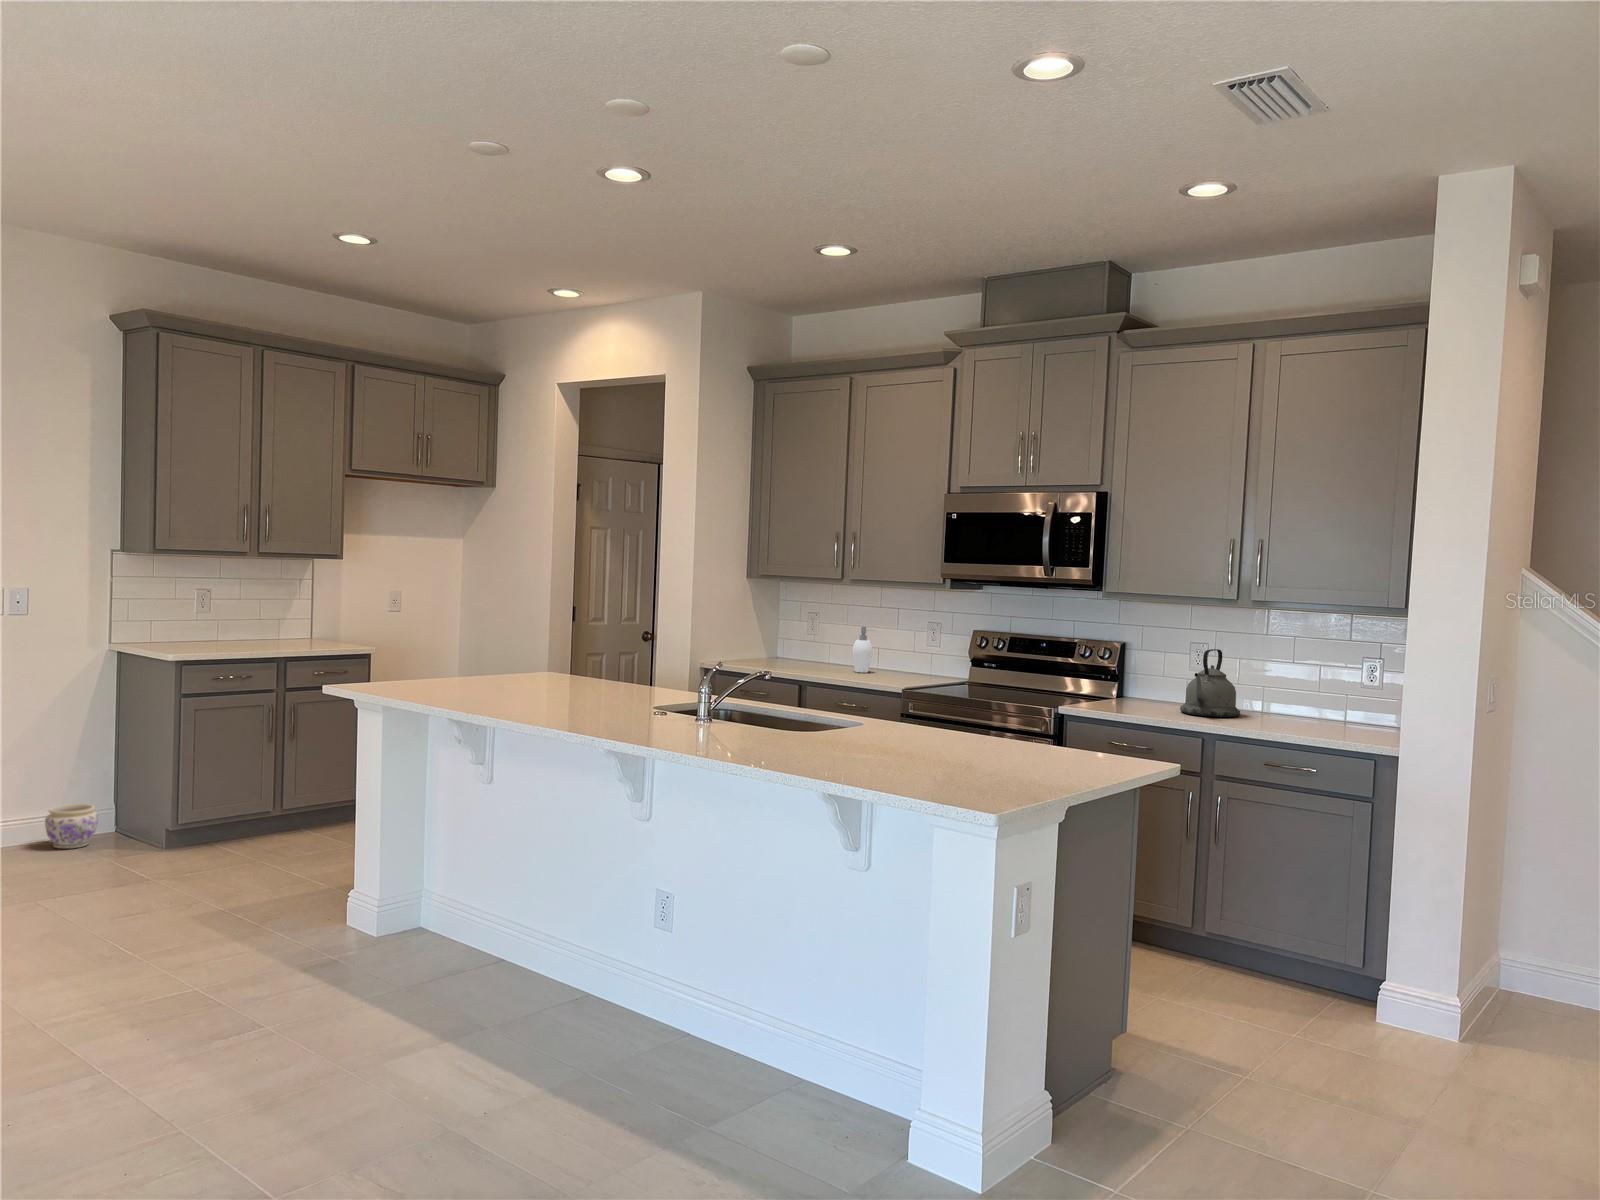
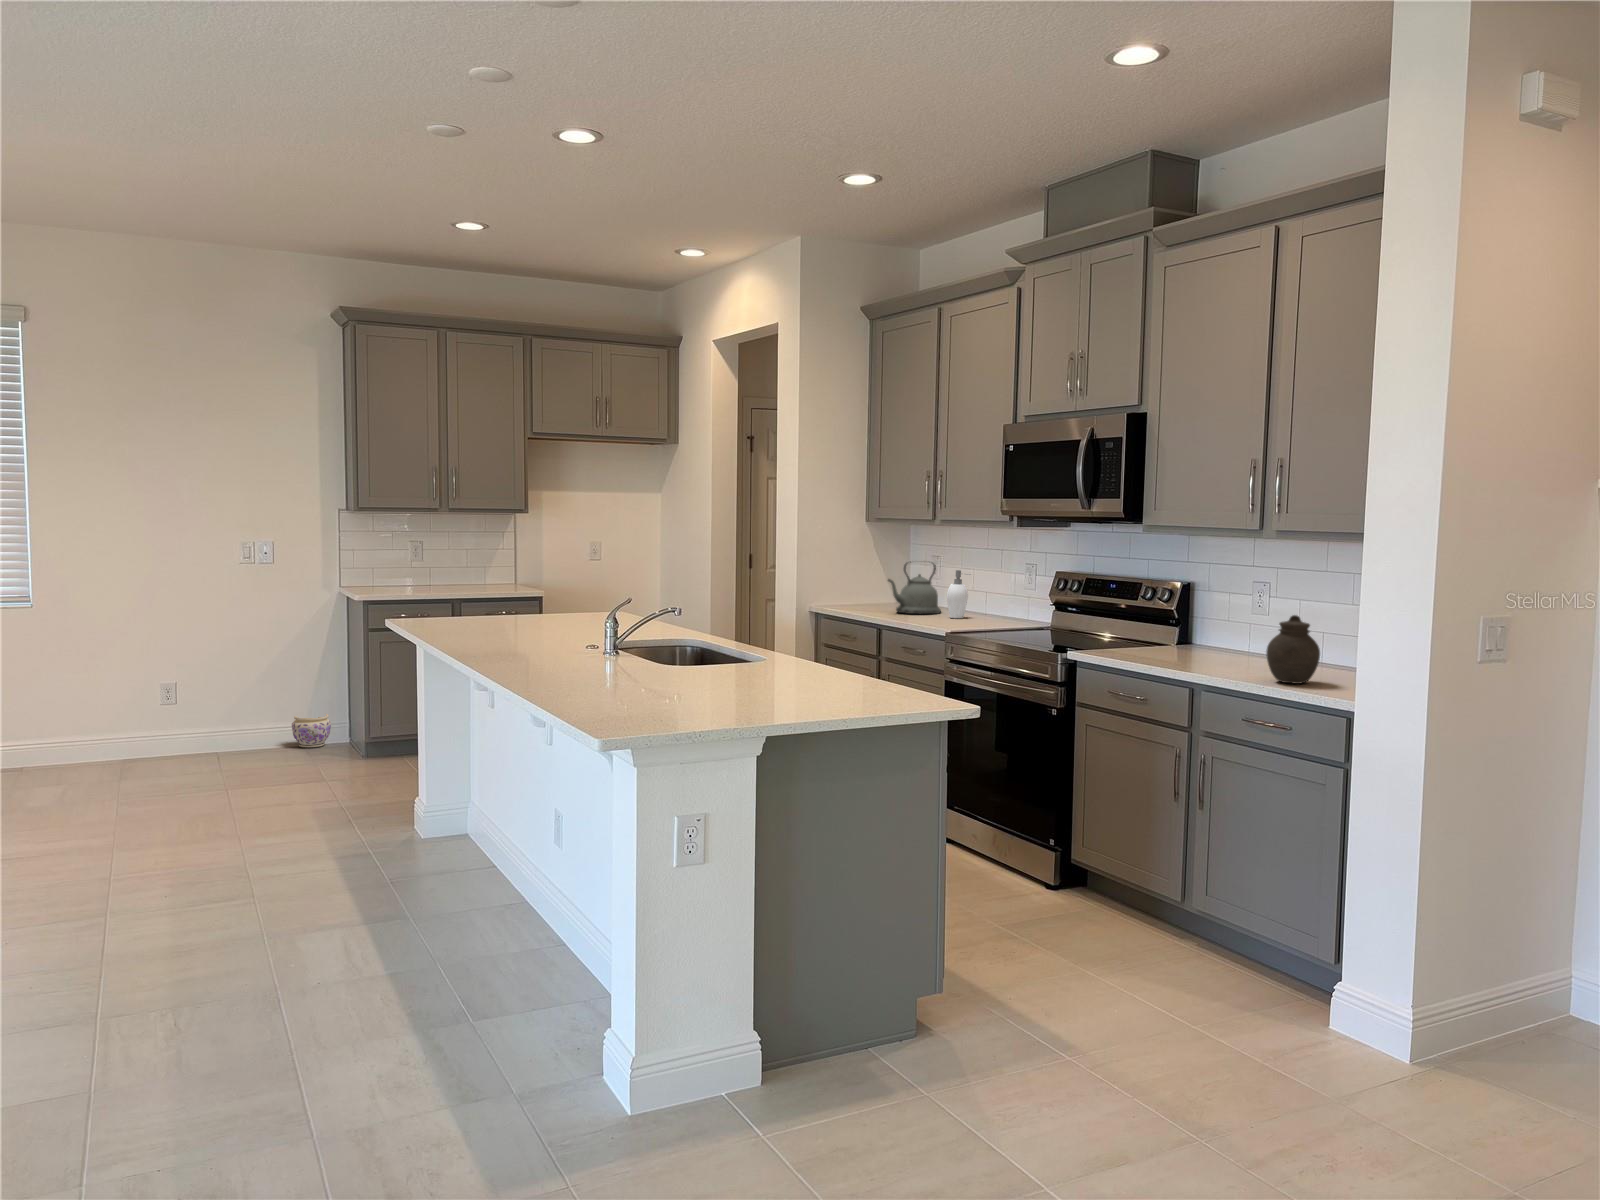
kettle: present [1180,649,1240,717] -> present [888,561,941,614]
jar: none [1269,673,1314,729] -> present [1266,615,1320,684]

